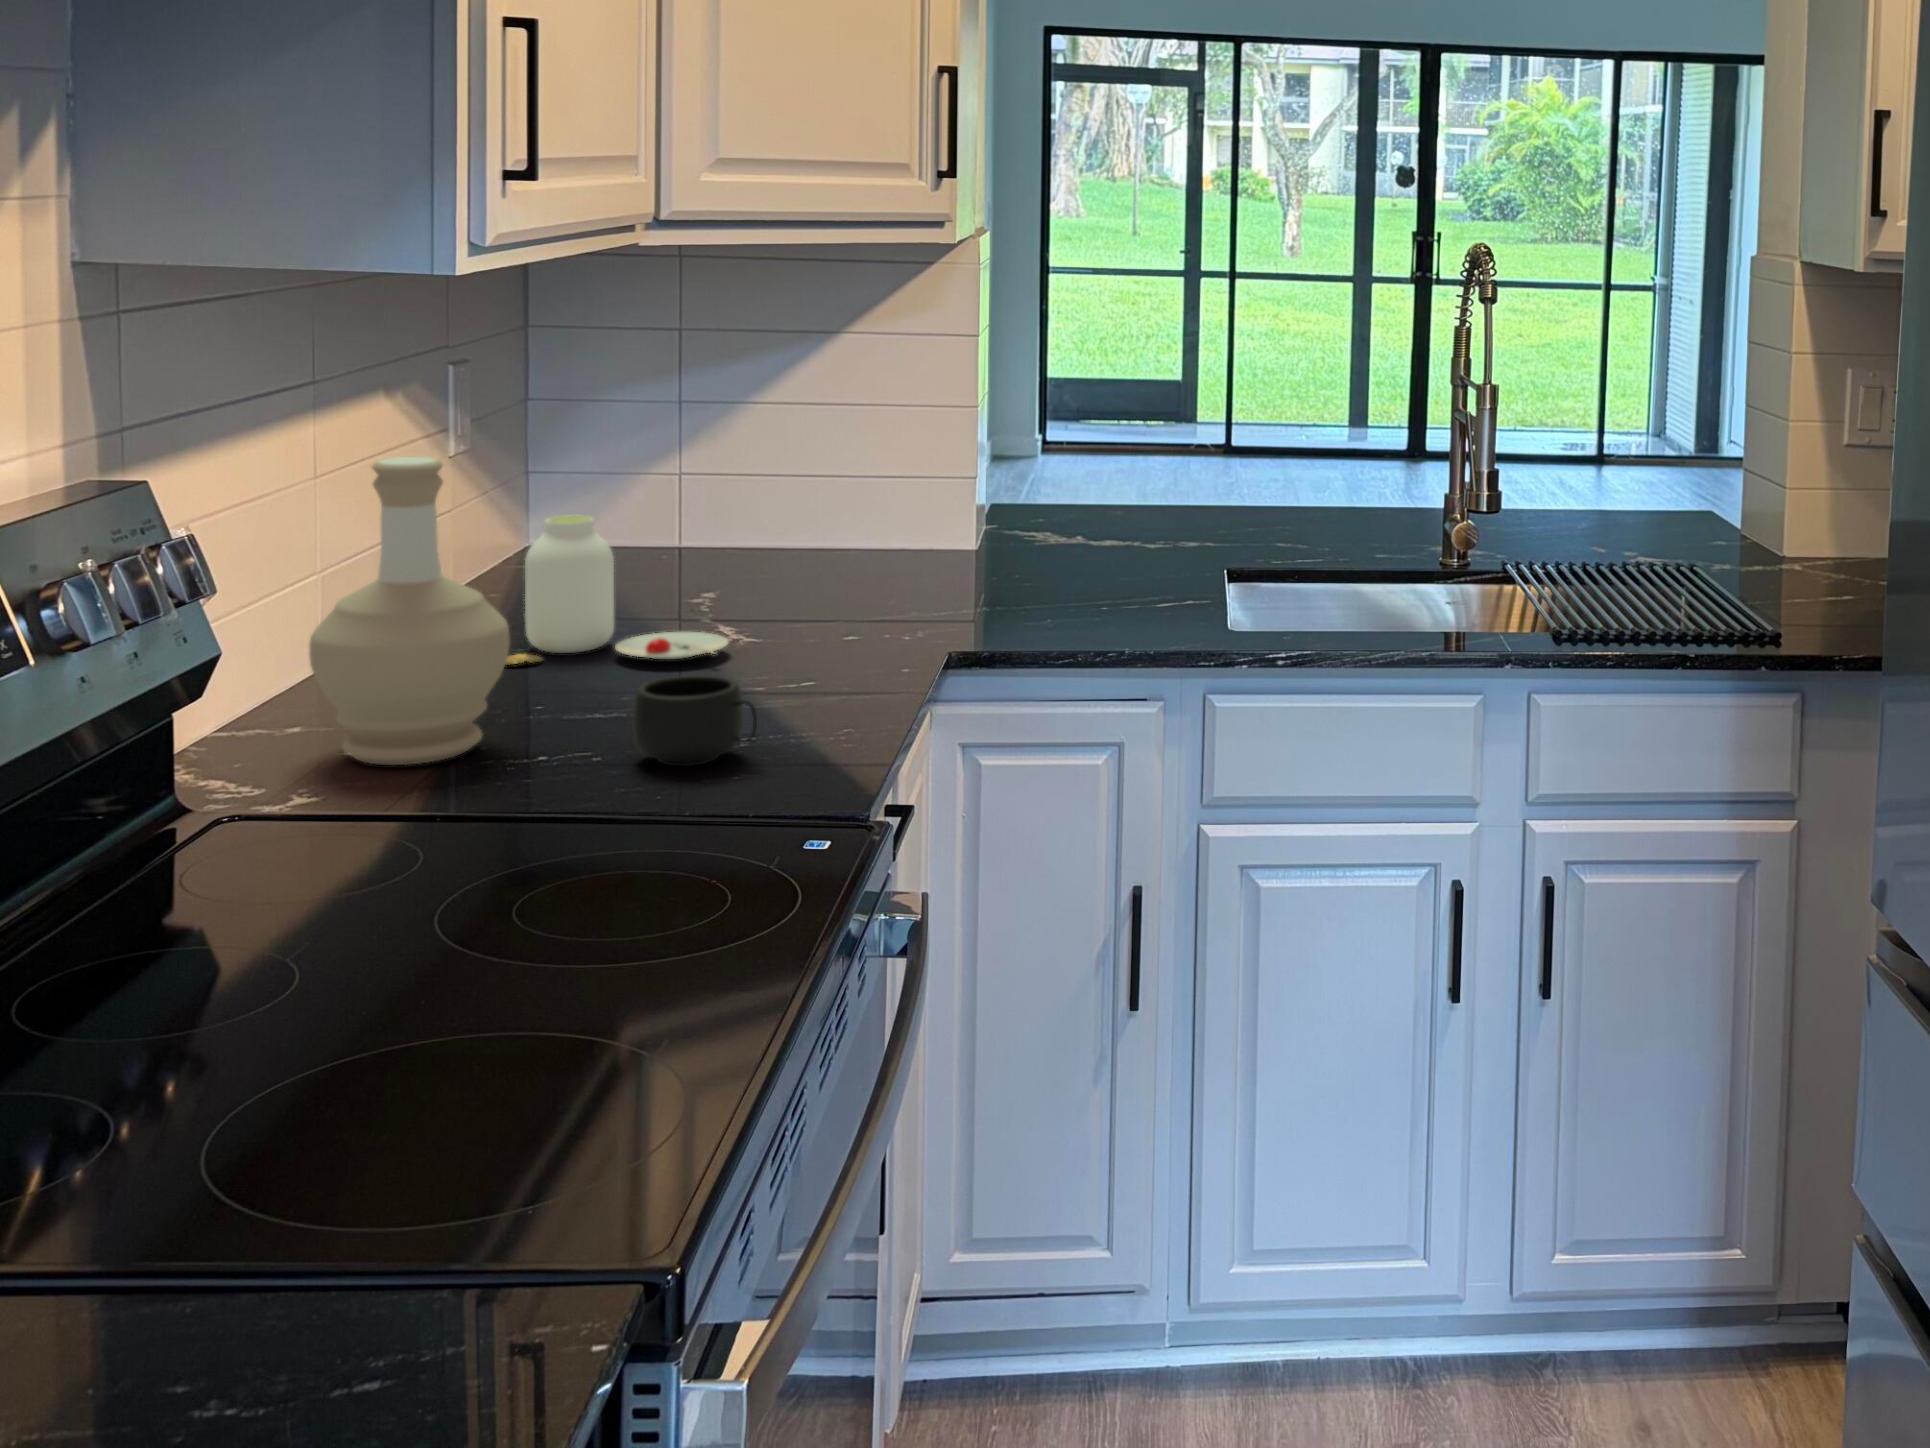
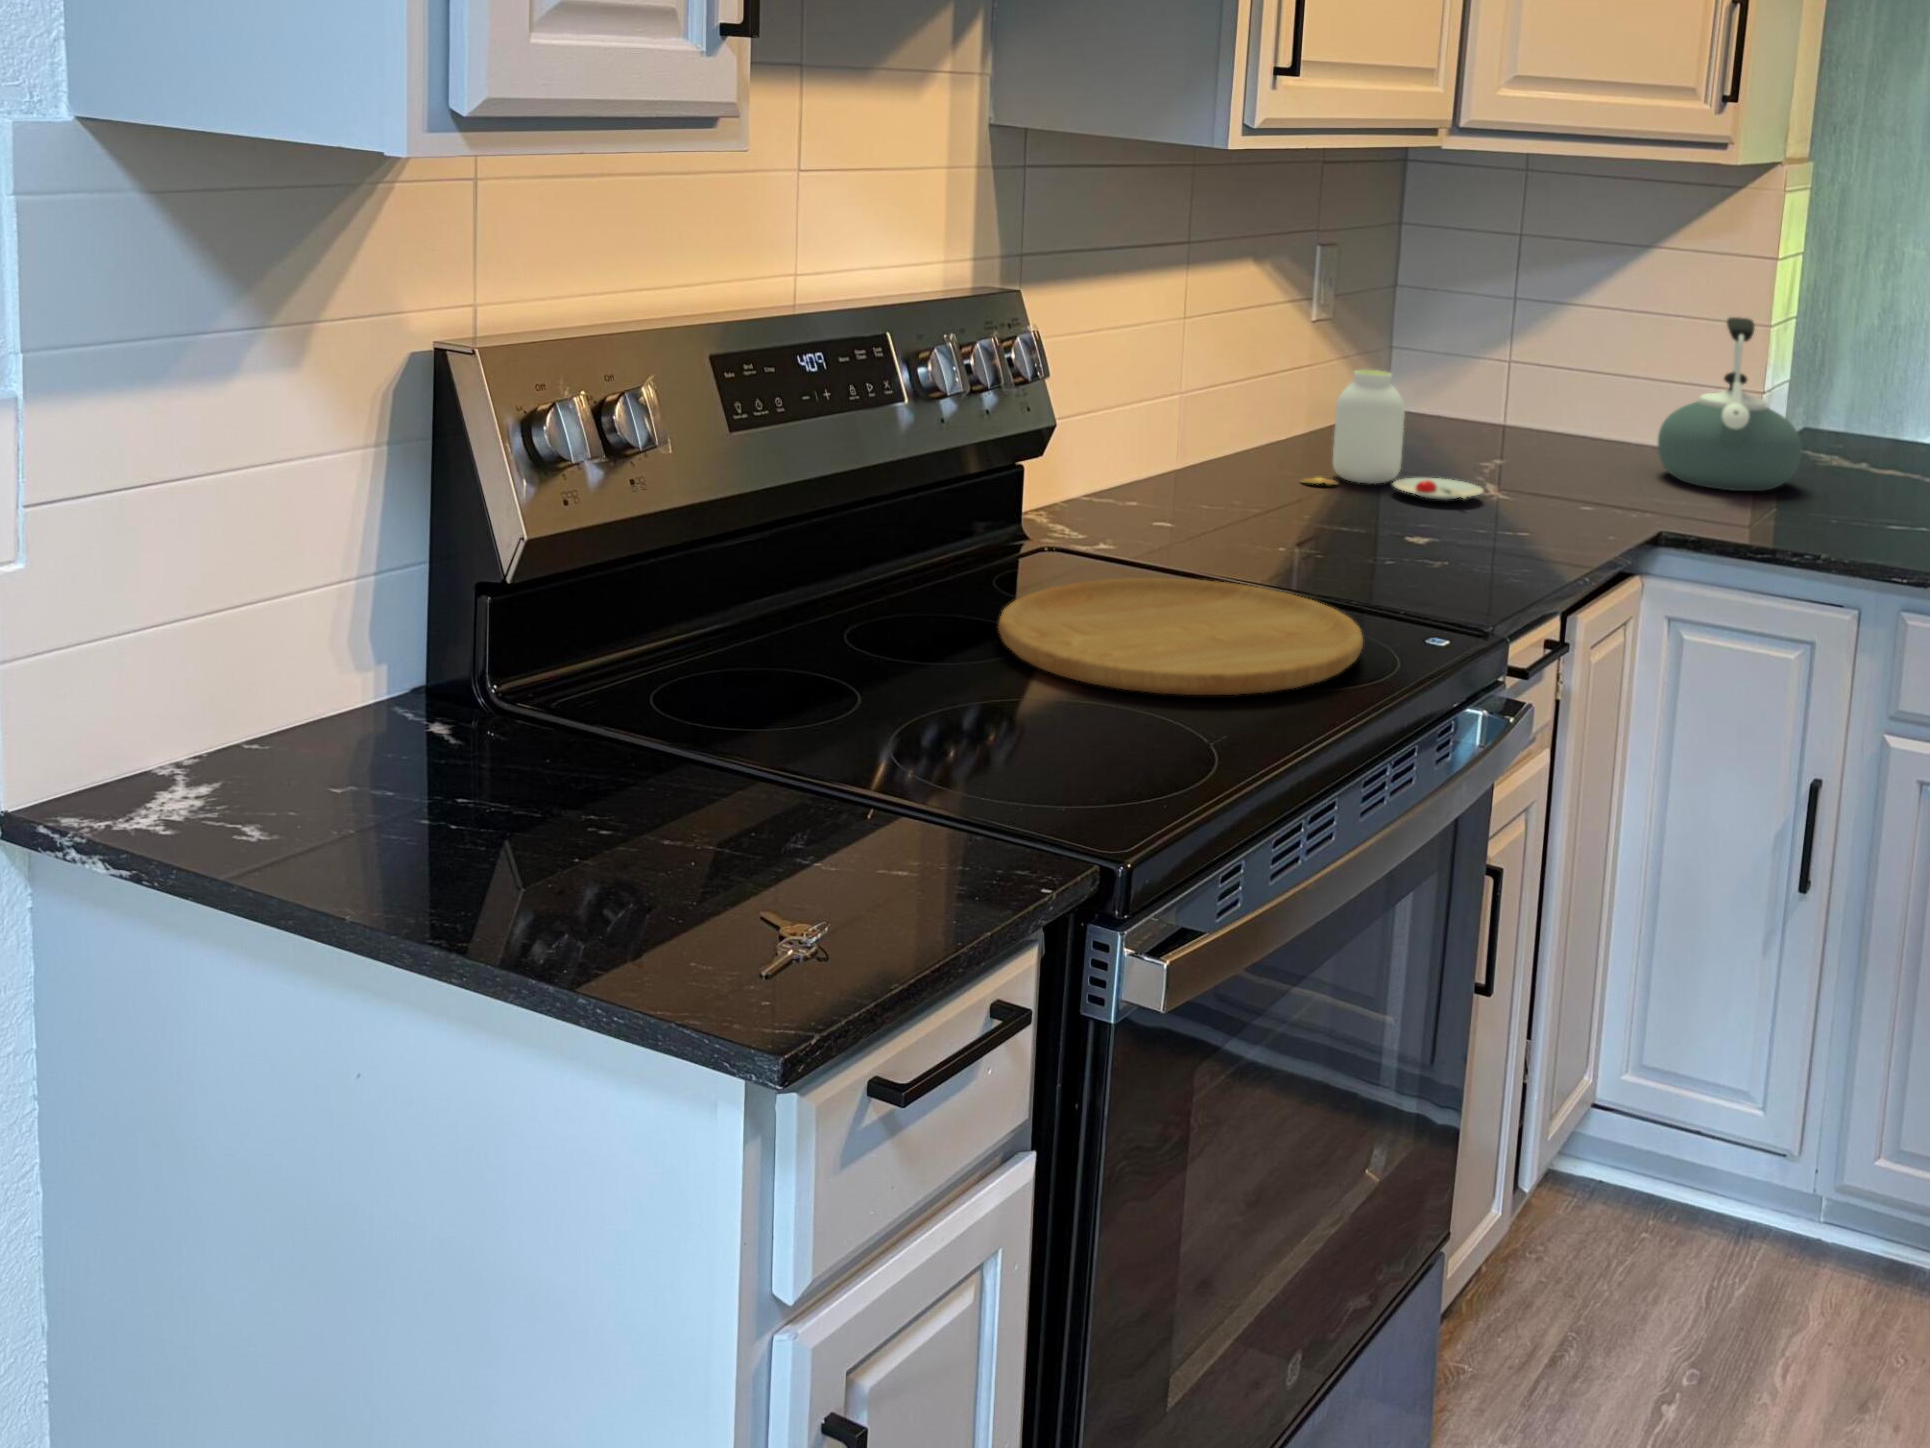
kettle: none [882,405,1039,592] -> present [1658,317,1801,491]
bottle: present [309,457,510,765] -> none [1134,294,1276,535]
mug: present [633,675,757,766] -> none [1349,498,1442,572]
cutting board: none [246,825,759,1014] -> present [998,578,1363,695]

